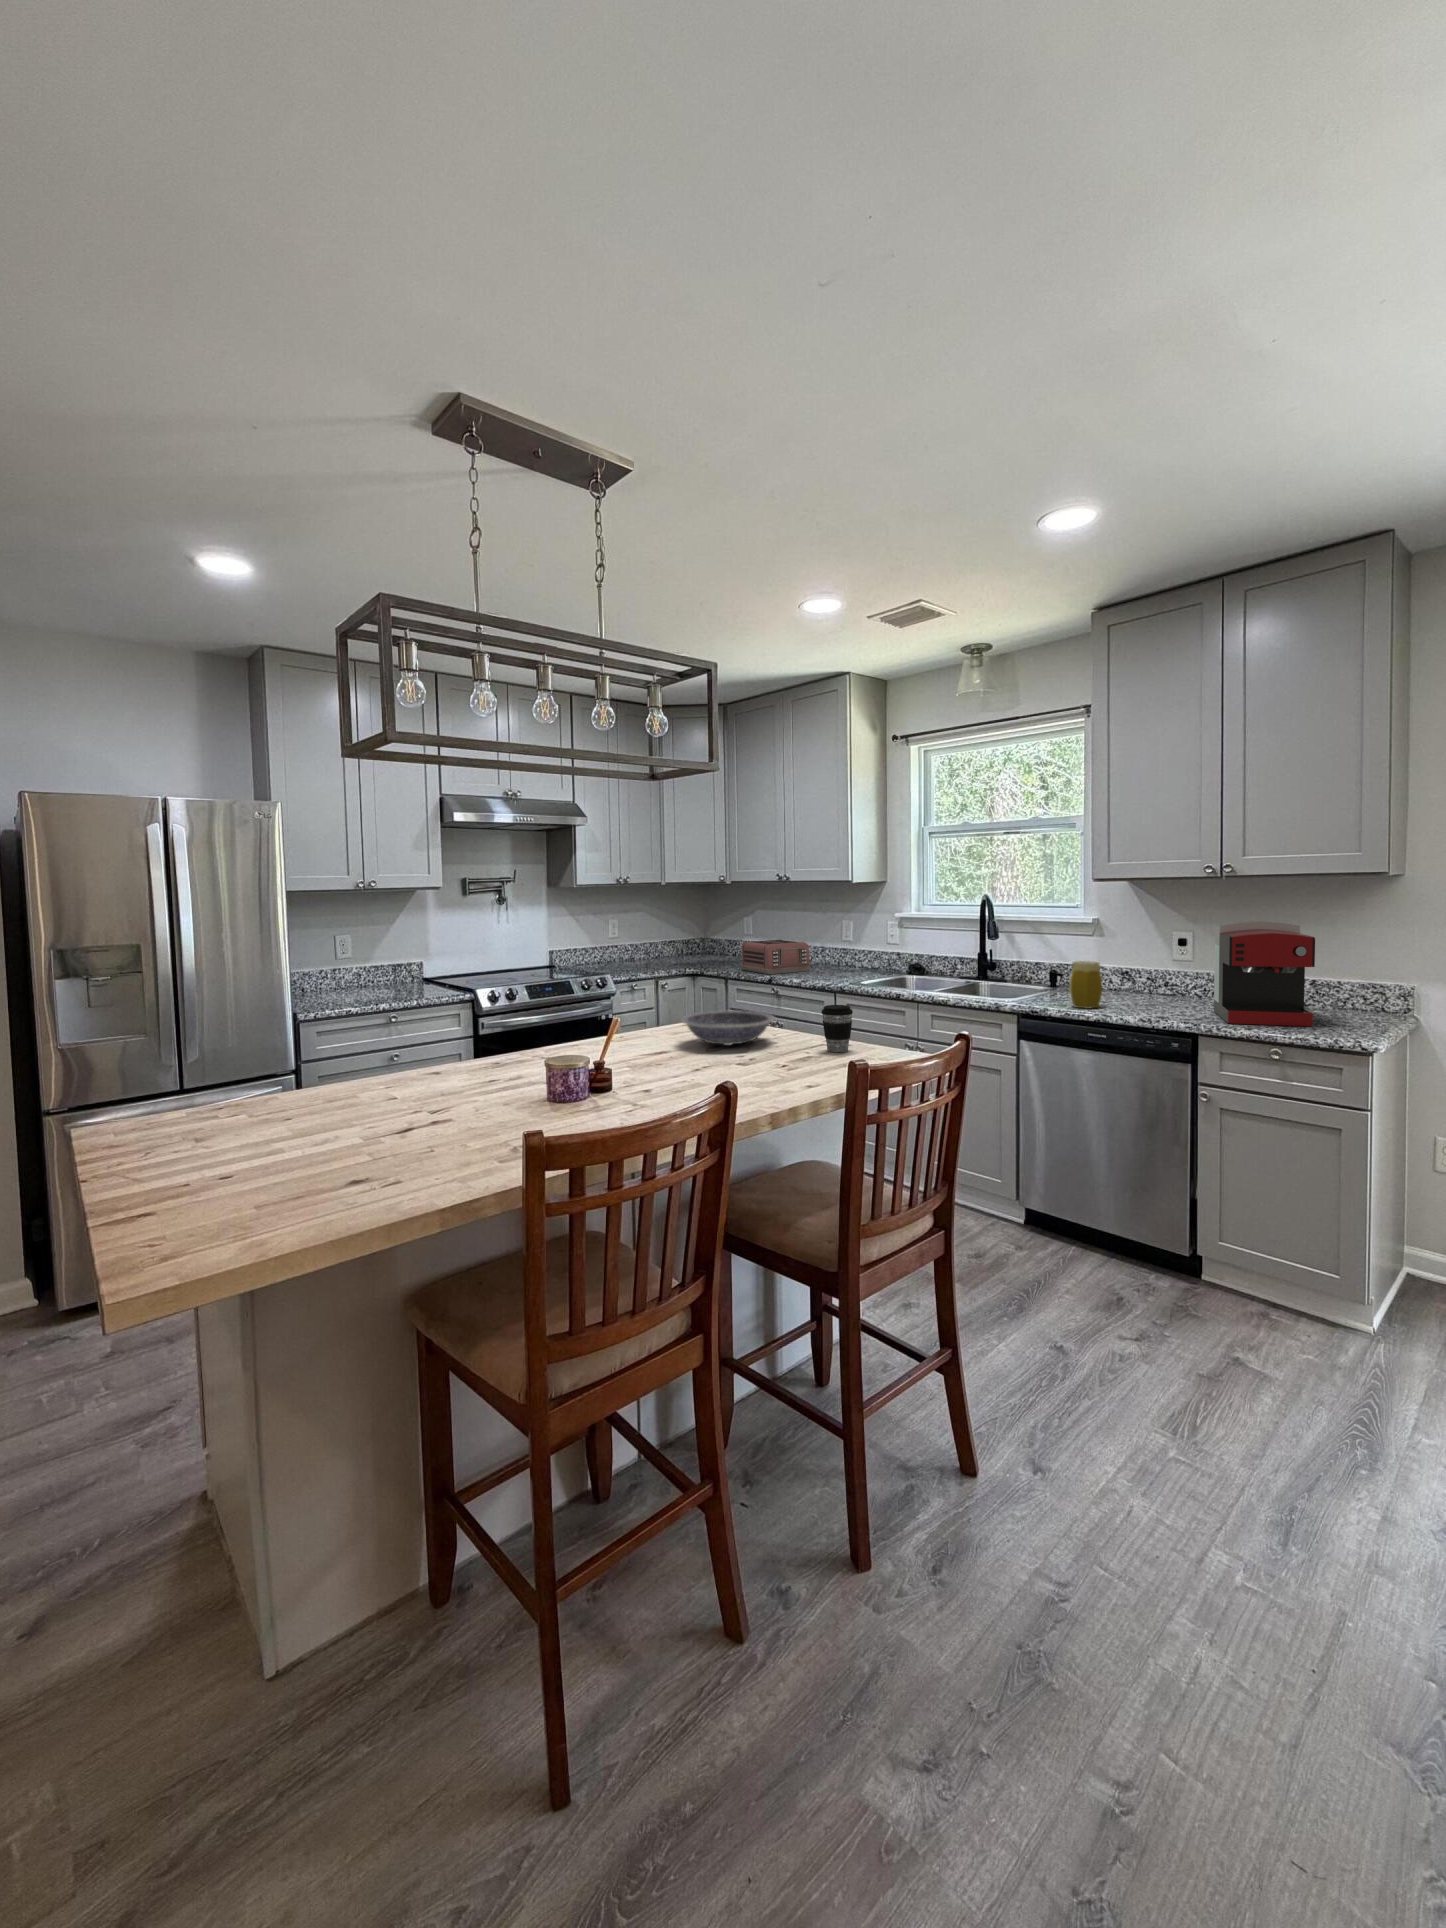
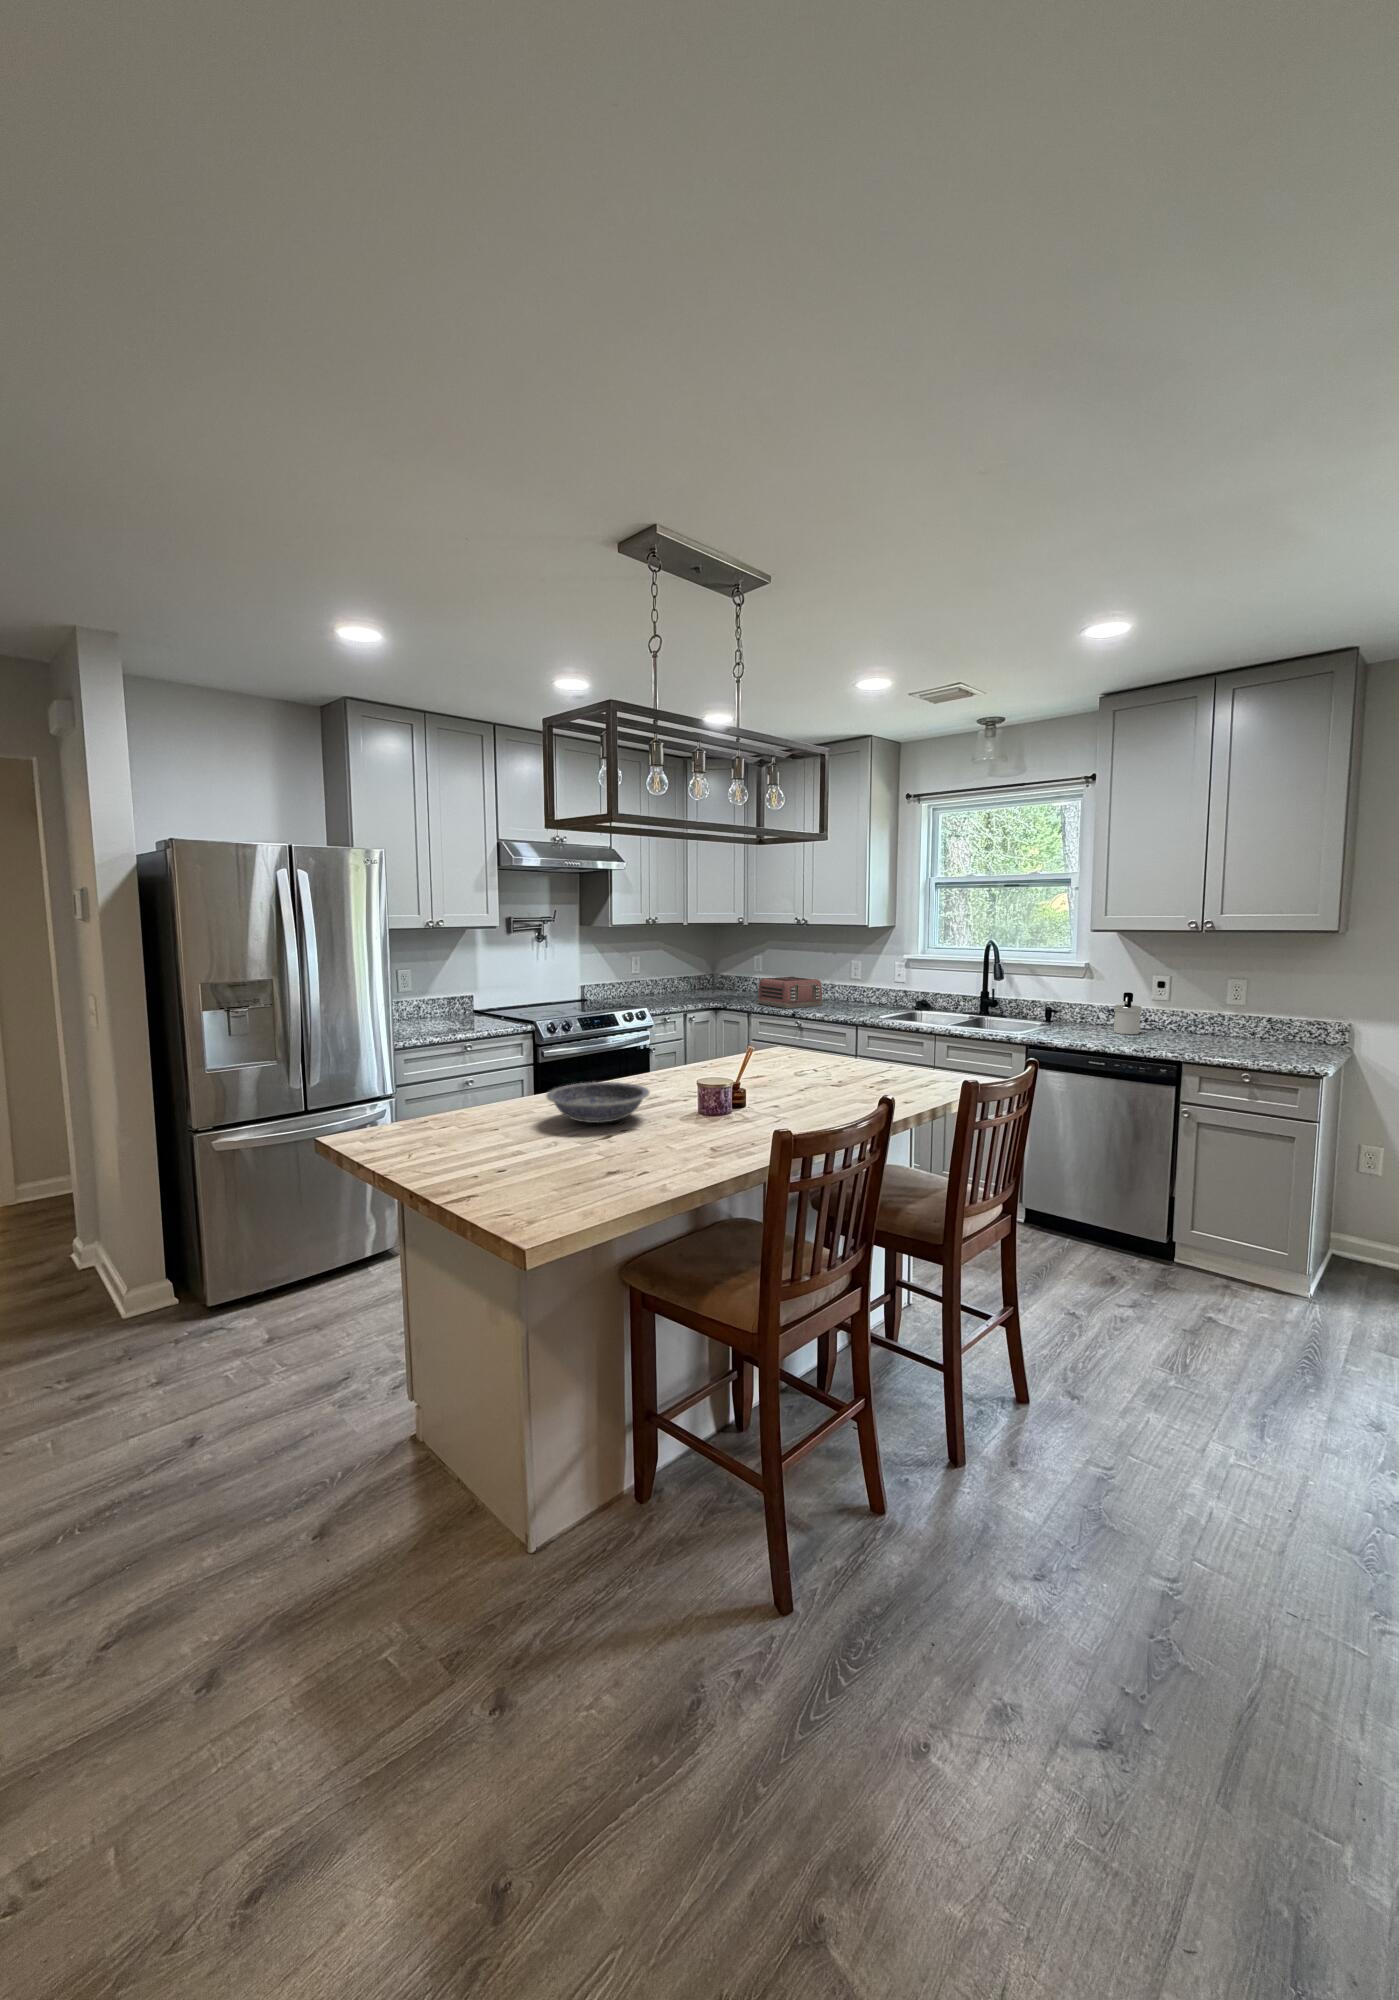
coffee maker: present [1214,921,1315,1027] -> none [1190,969,1278,1056]
soap dispenser: none [1126,952,1158,1001] -> present [1114,992,1142,1034]
jar: present [1070,961,1102,1009] -> none [1070,1000,1099,1041]
coffee cup: present [821,1005,853,1052] -> none [895,1037,922,1076]
bowl: present [681,1010,775,1045] -> present [546,1082,650,1123]

